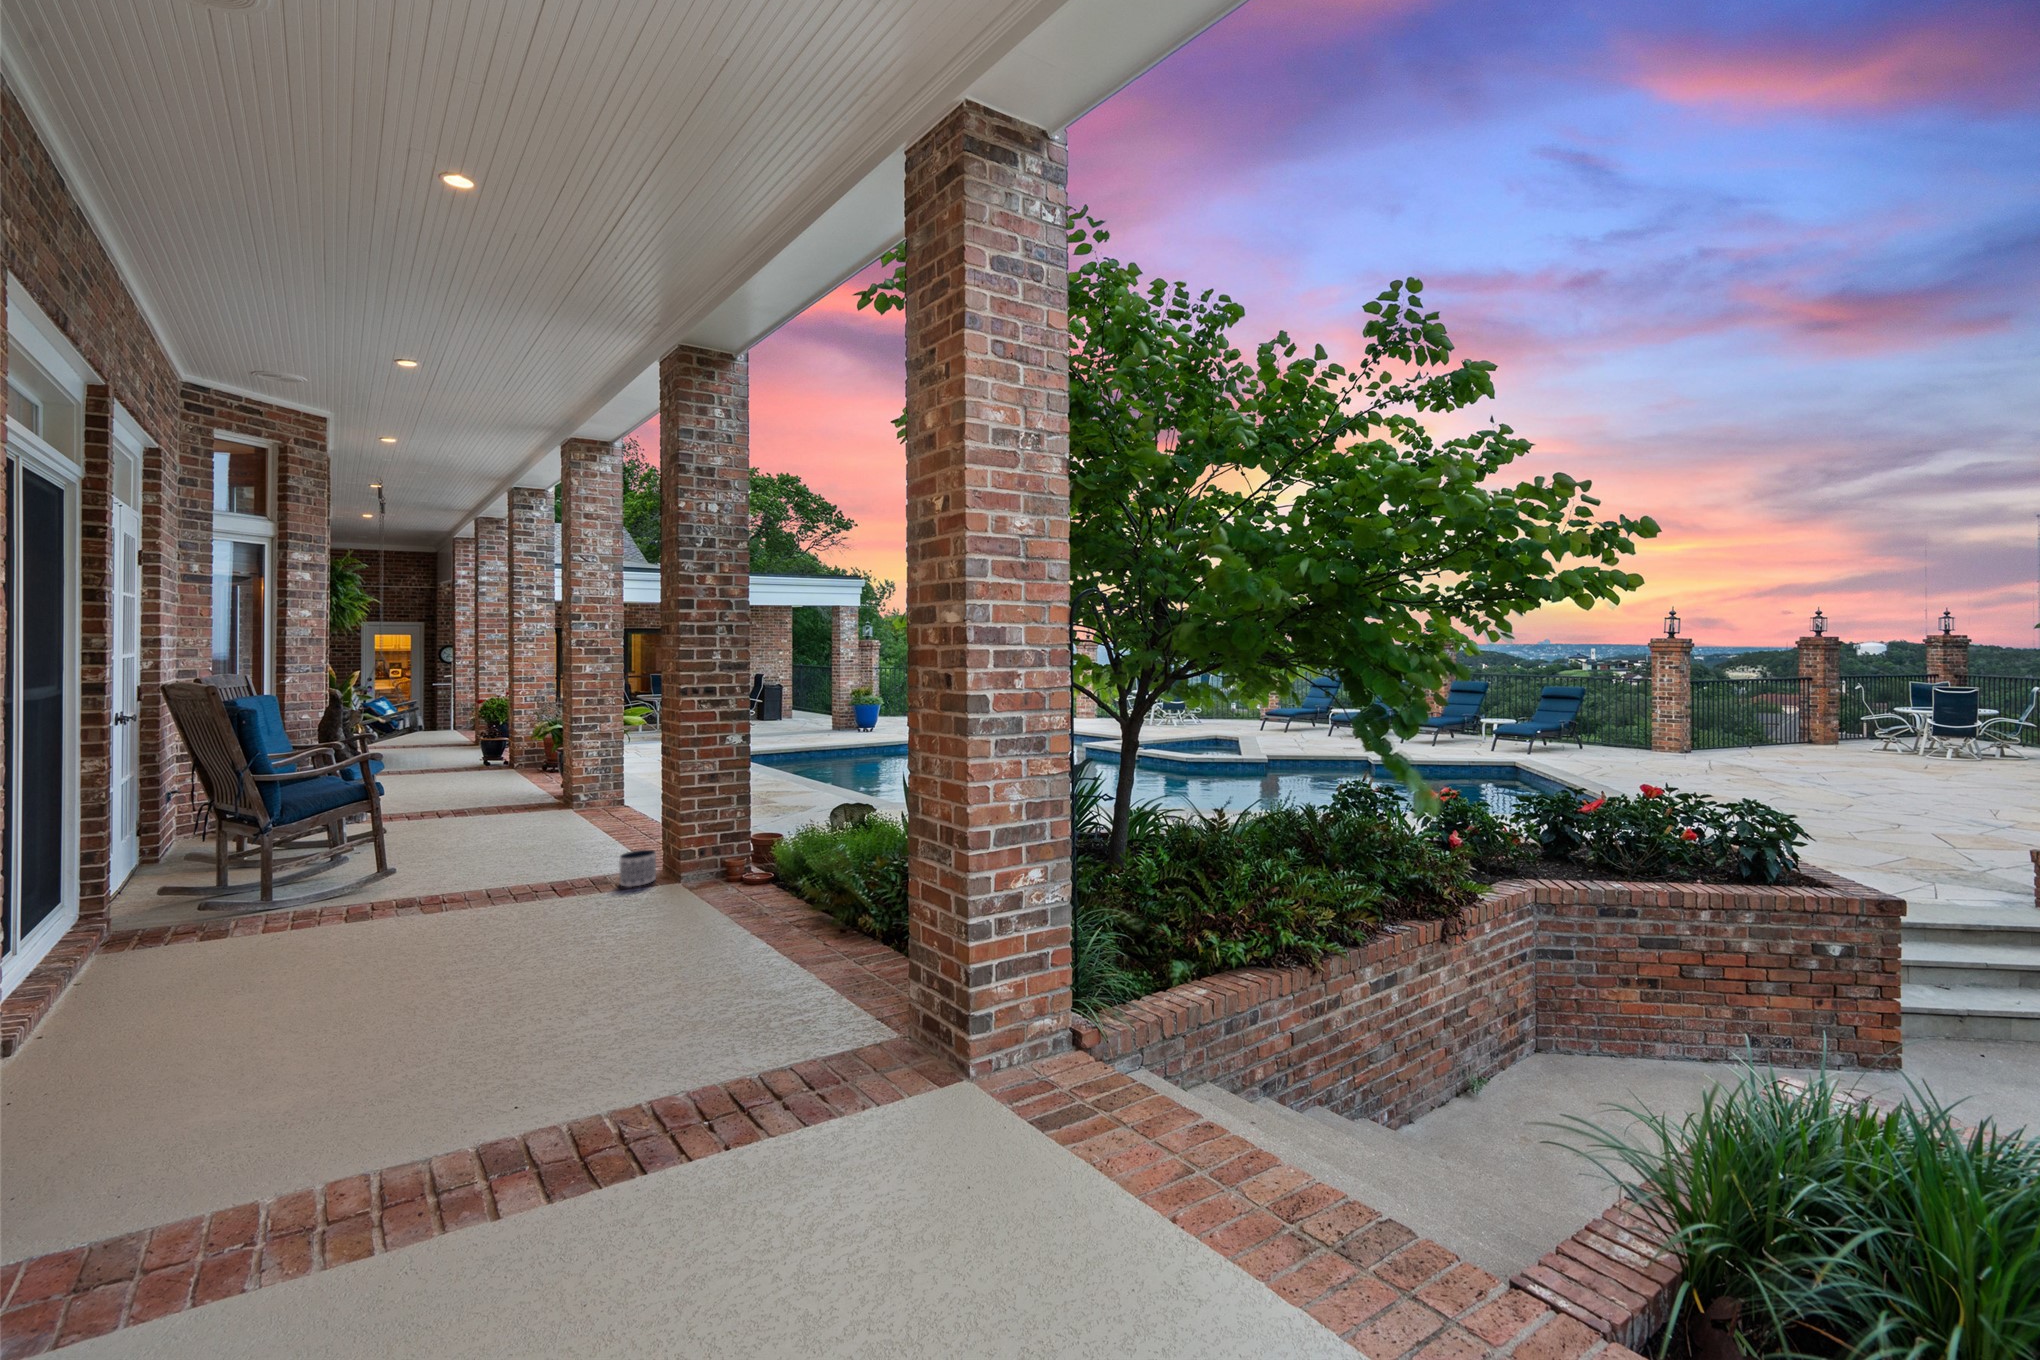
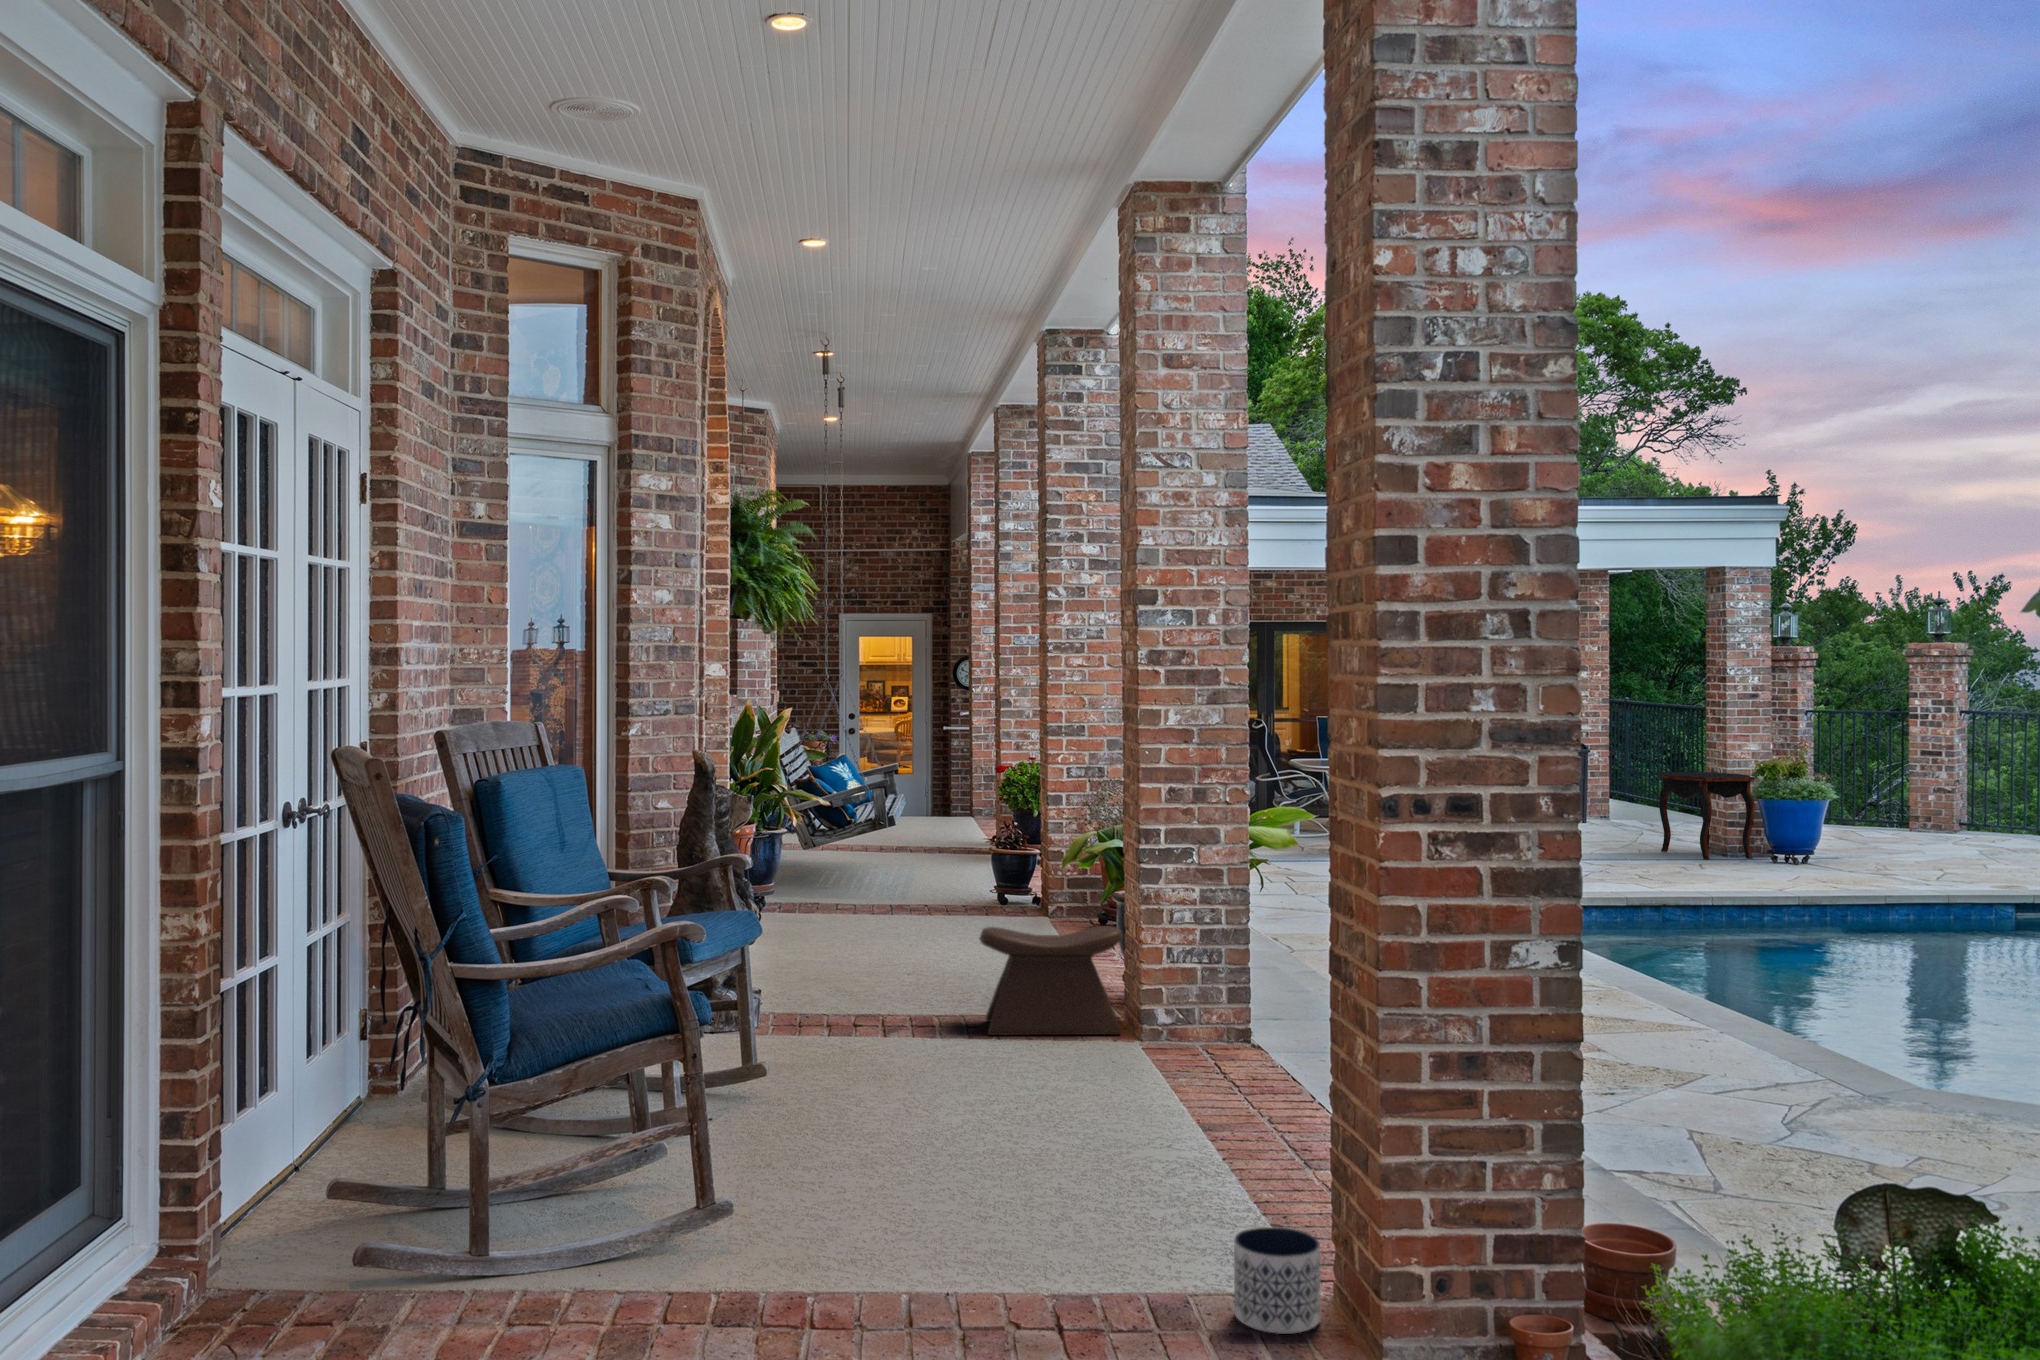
side table: none [816,688,851,722] -> present [1659,772,1755,860]
stool: none [477,764,561,821] -> present [979,926,1123,1035]

